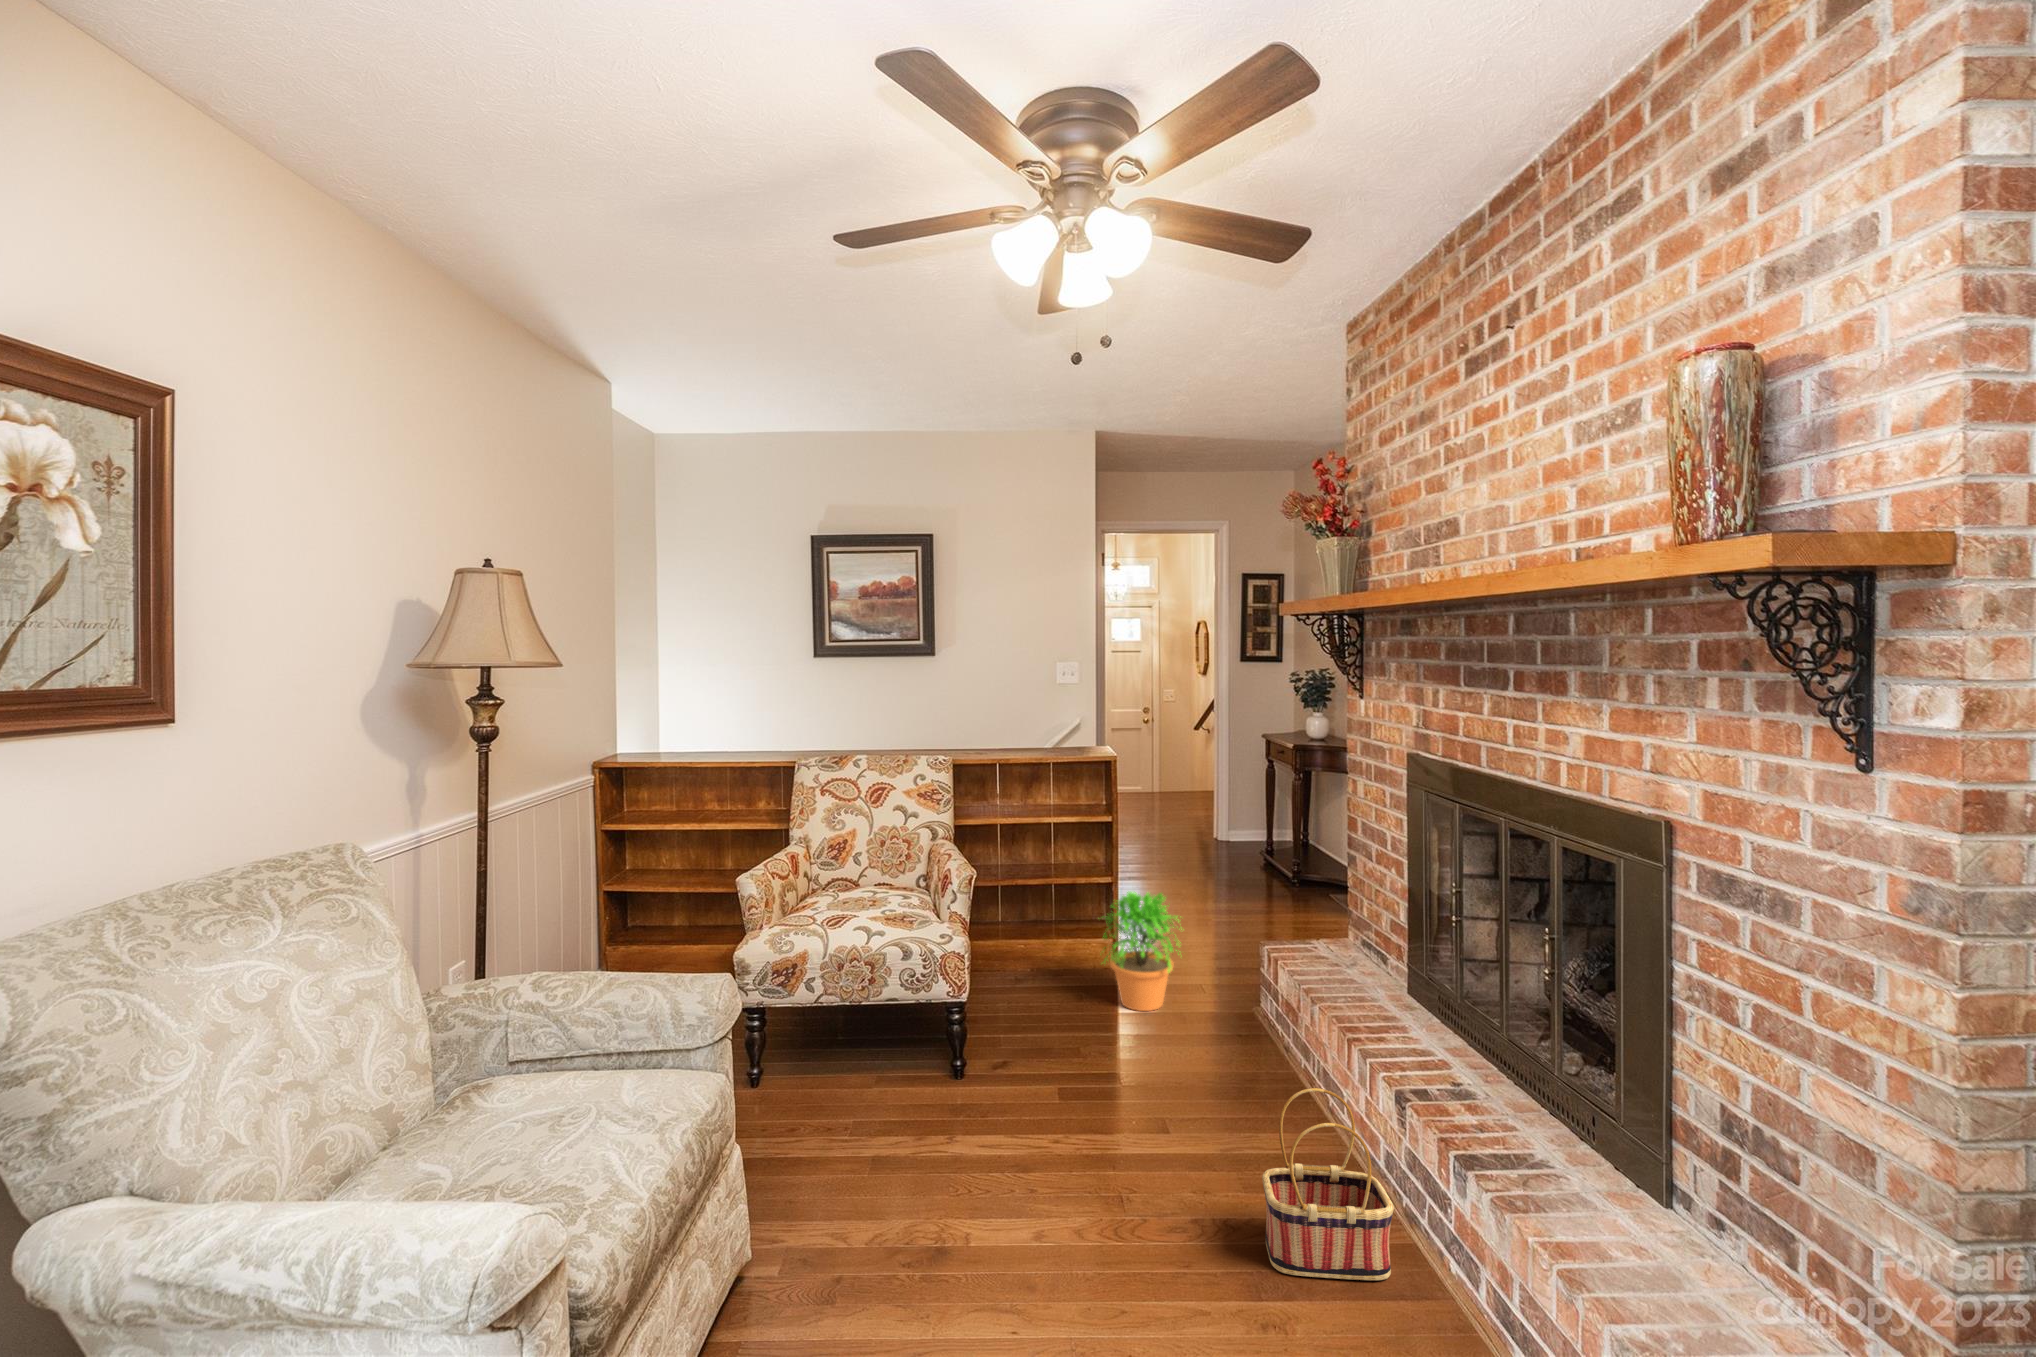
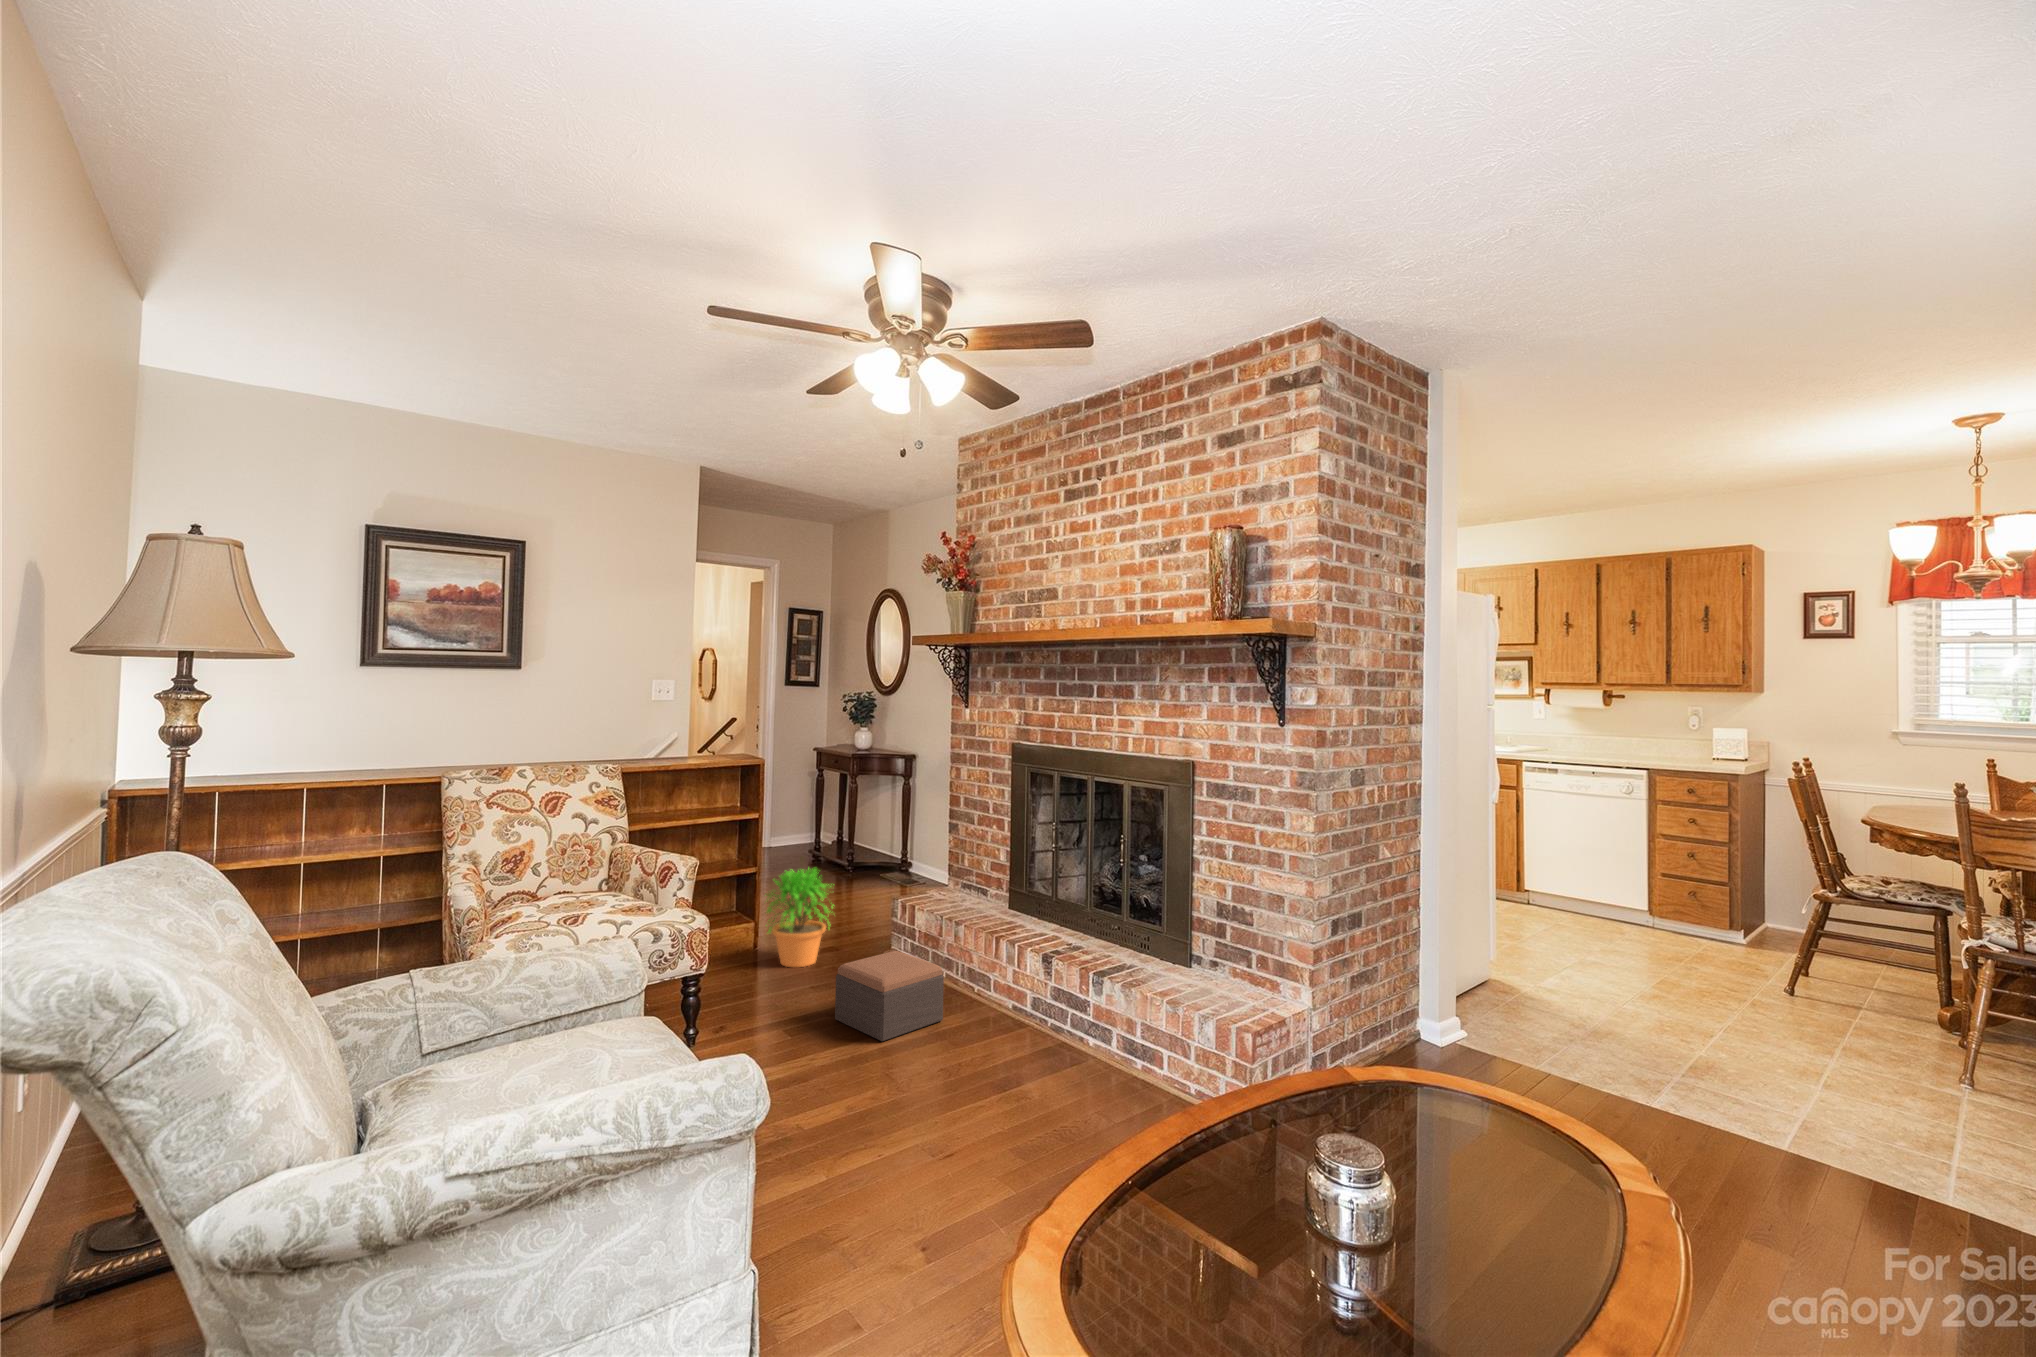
footstool: none [1119,1027,1251,1154] -> present [835,951,944,1041]
basket: present [1262,1088,1394,1280] -> none [986,952,1065,1071]

